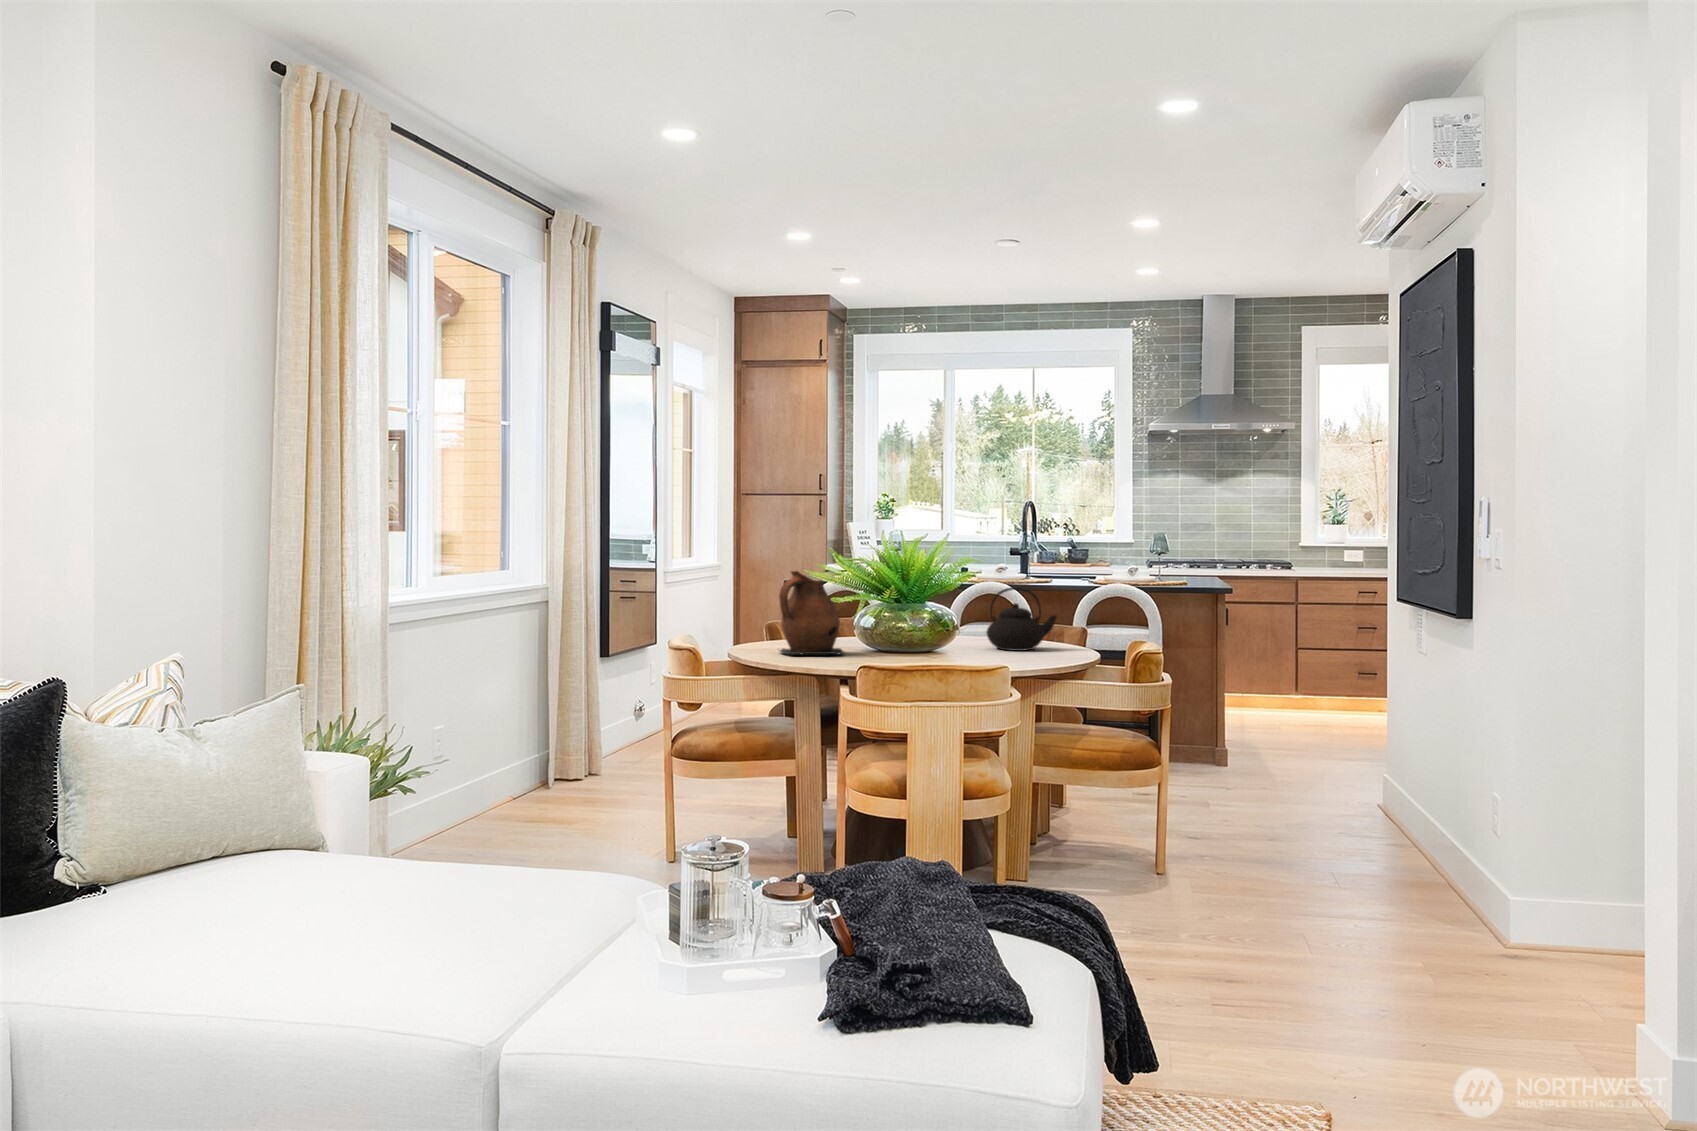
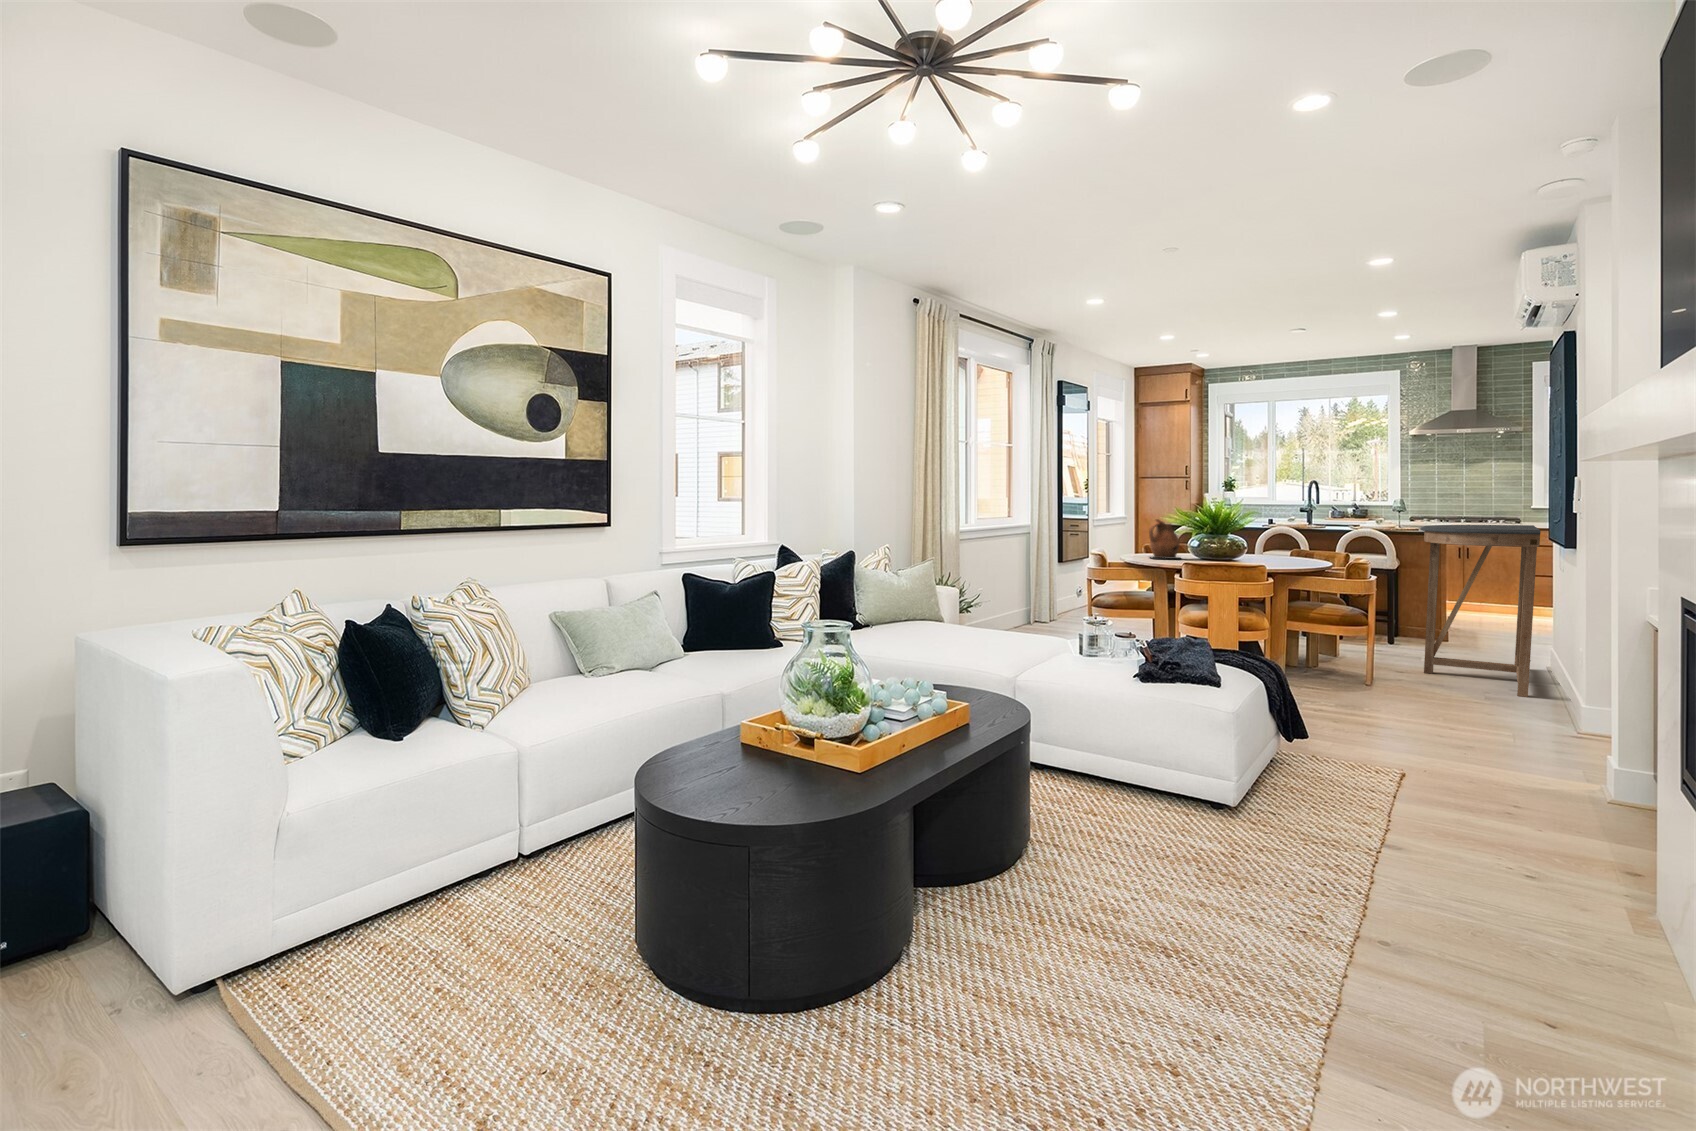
console table: none [1249,578,1472,905] -> present [1420,525,1541,697]
teapot: present [986,587,1057,651] -> none [1261,528,1302,560]

